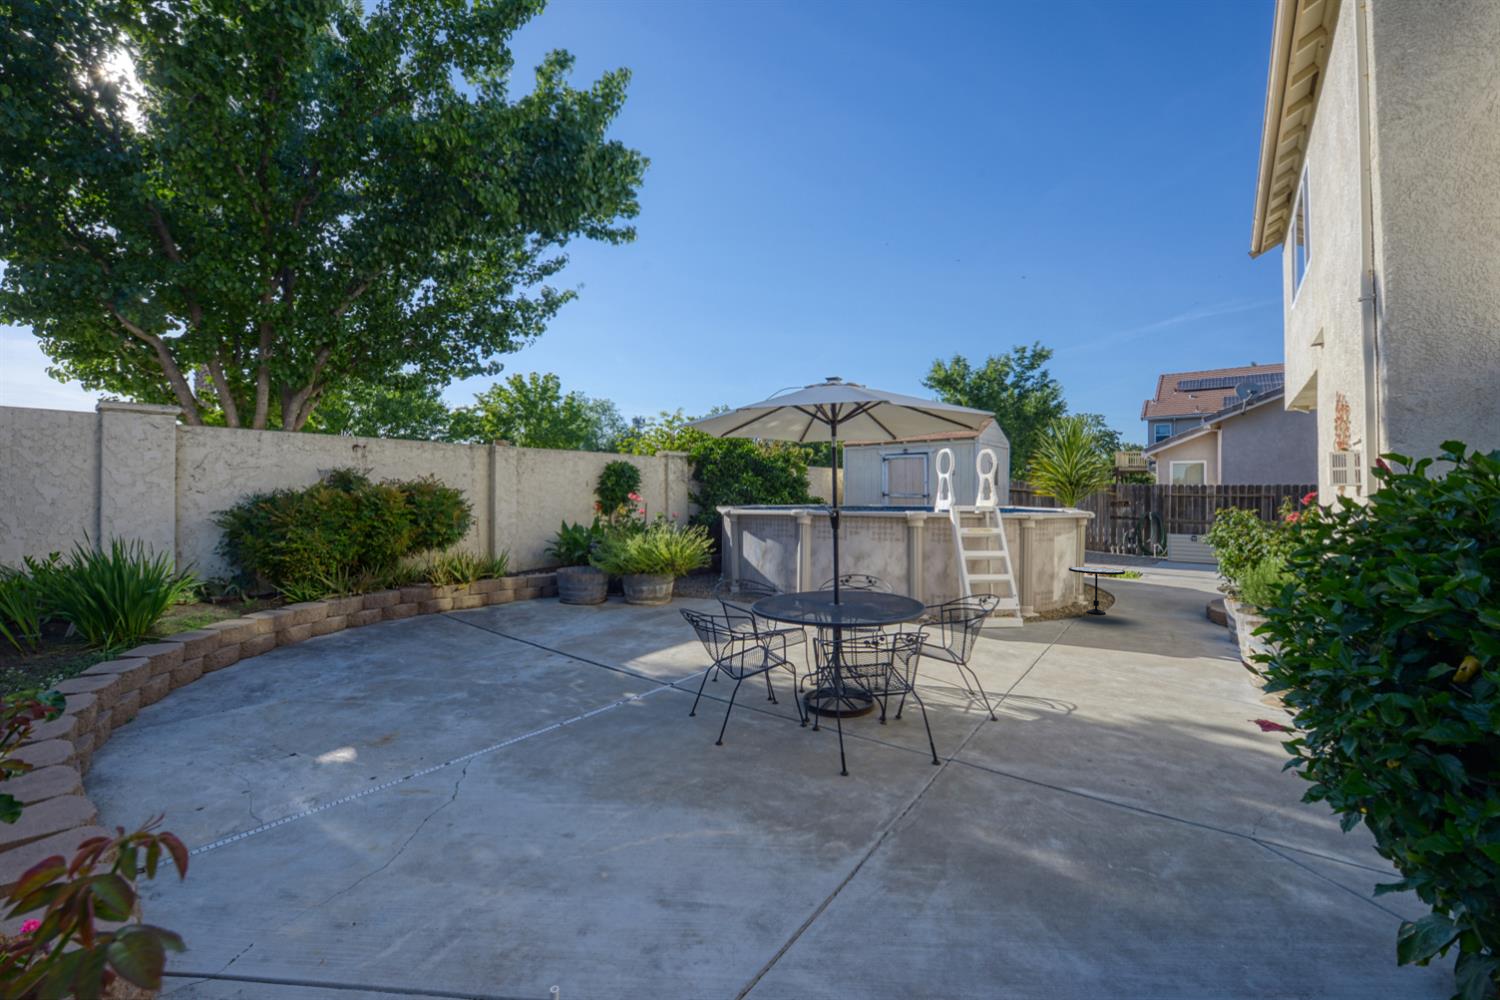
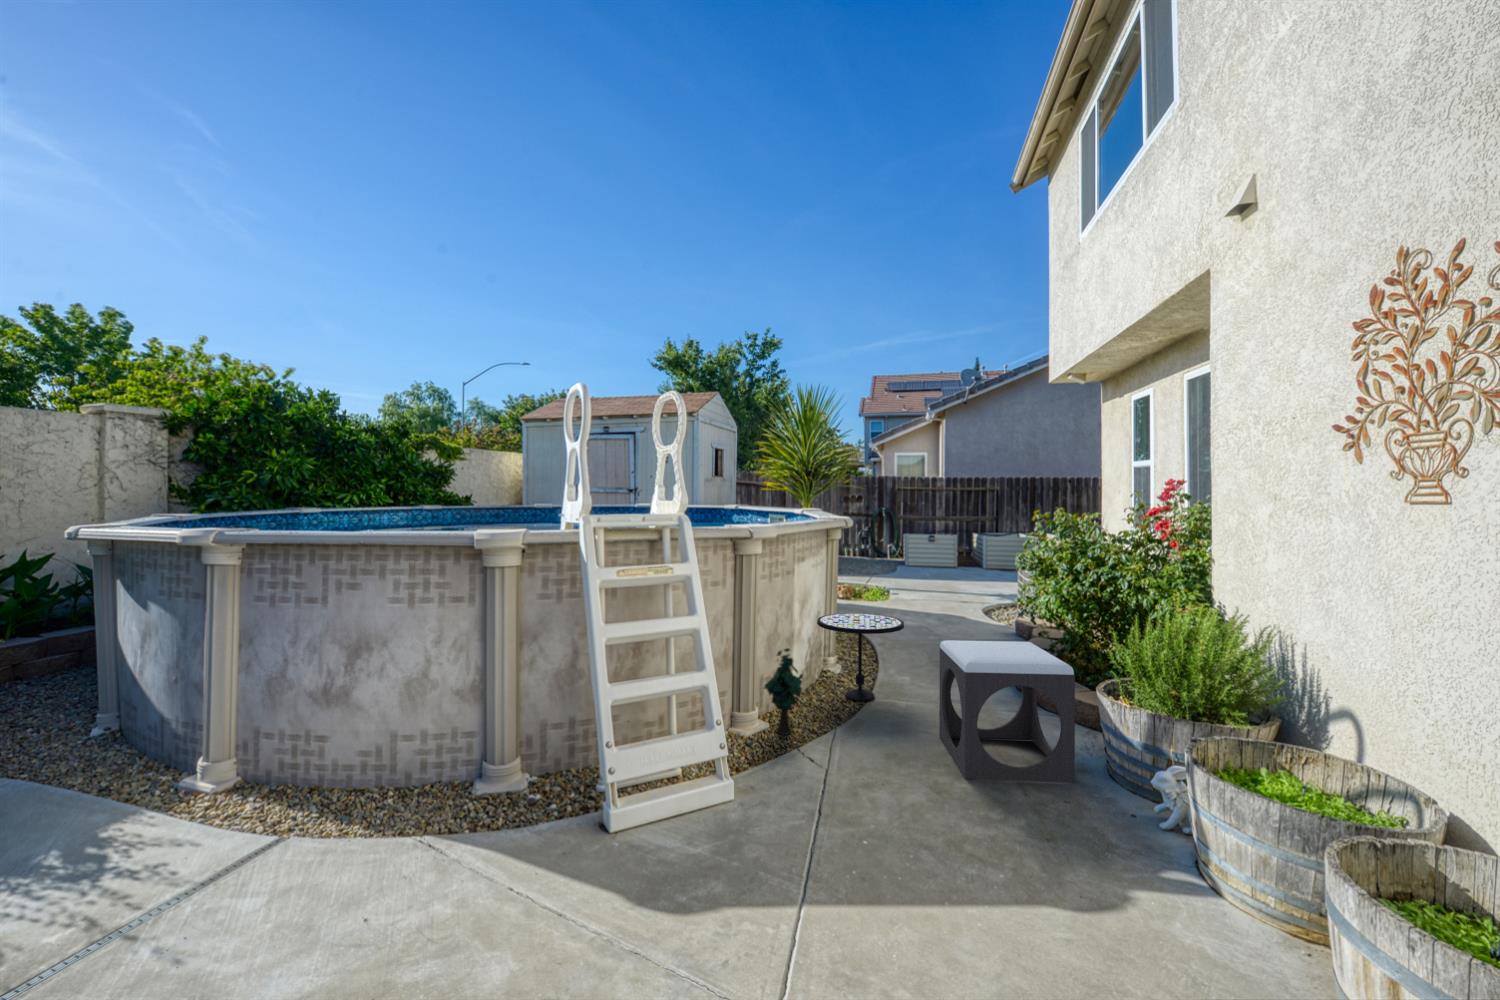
footstool: none [1139,574,1209,642] -> present [939,640,1075,782]
decorative plant: none [1035,576,1059,619] -> present [764,648,803,735]

